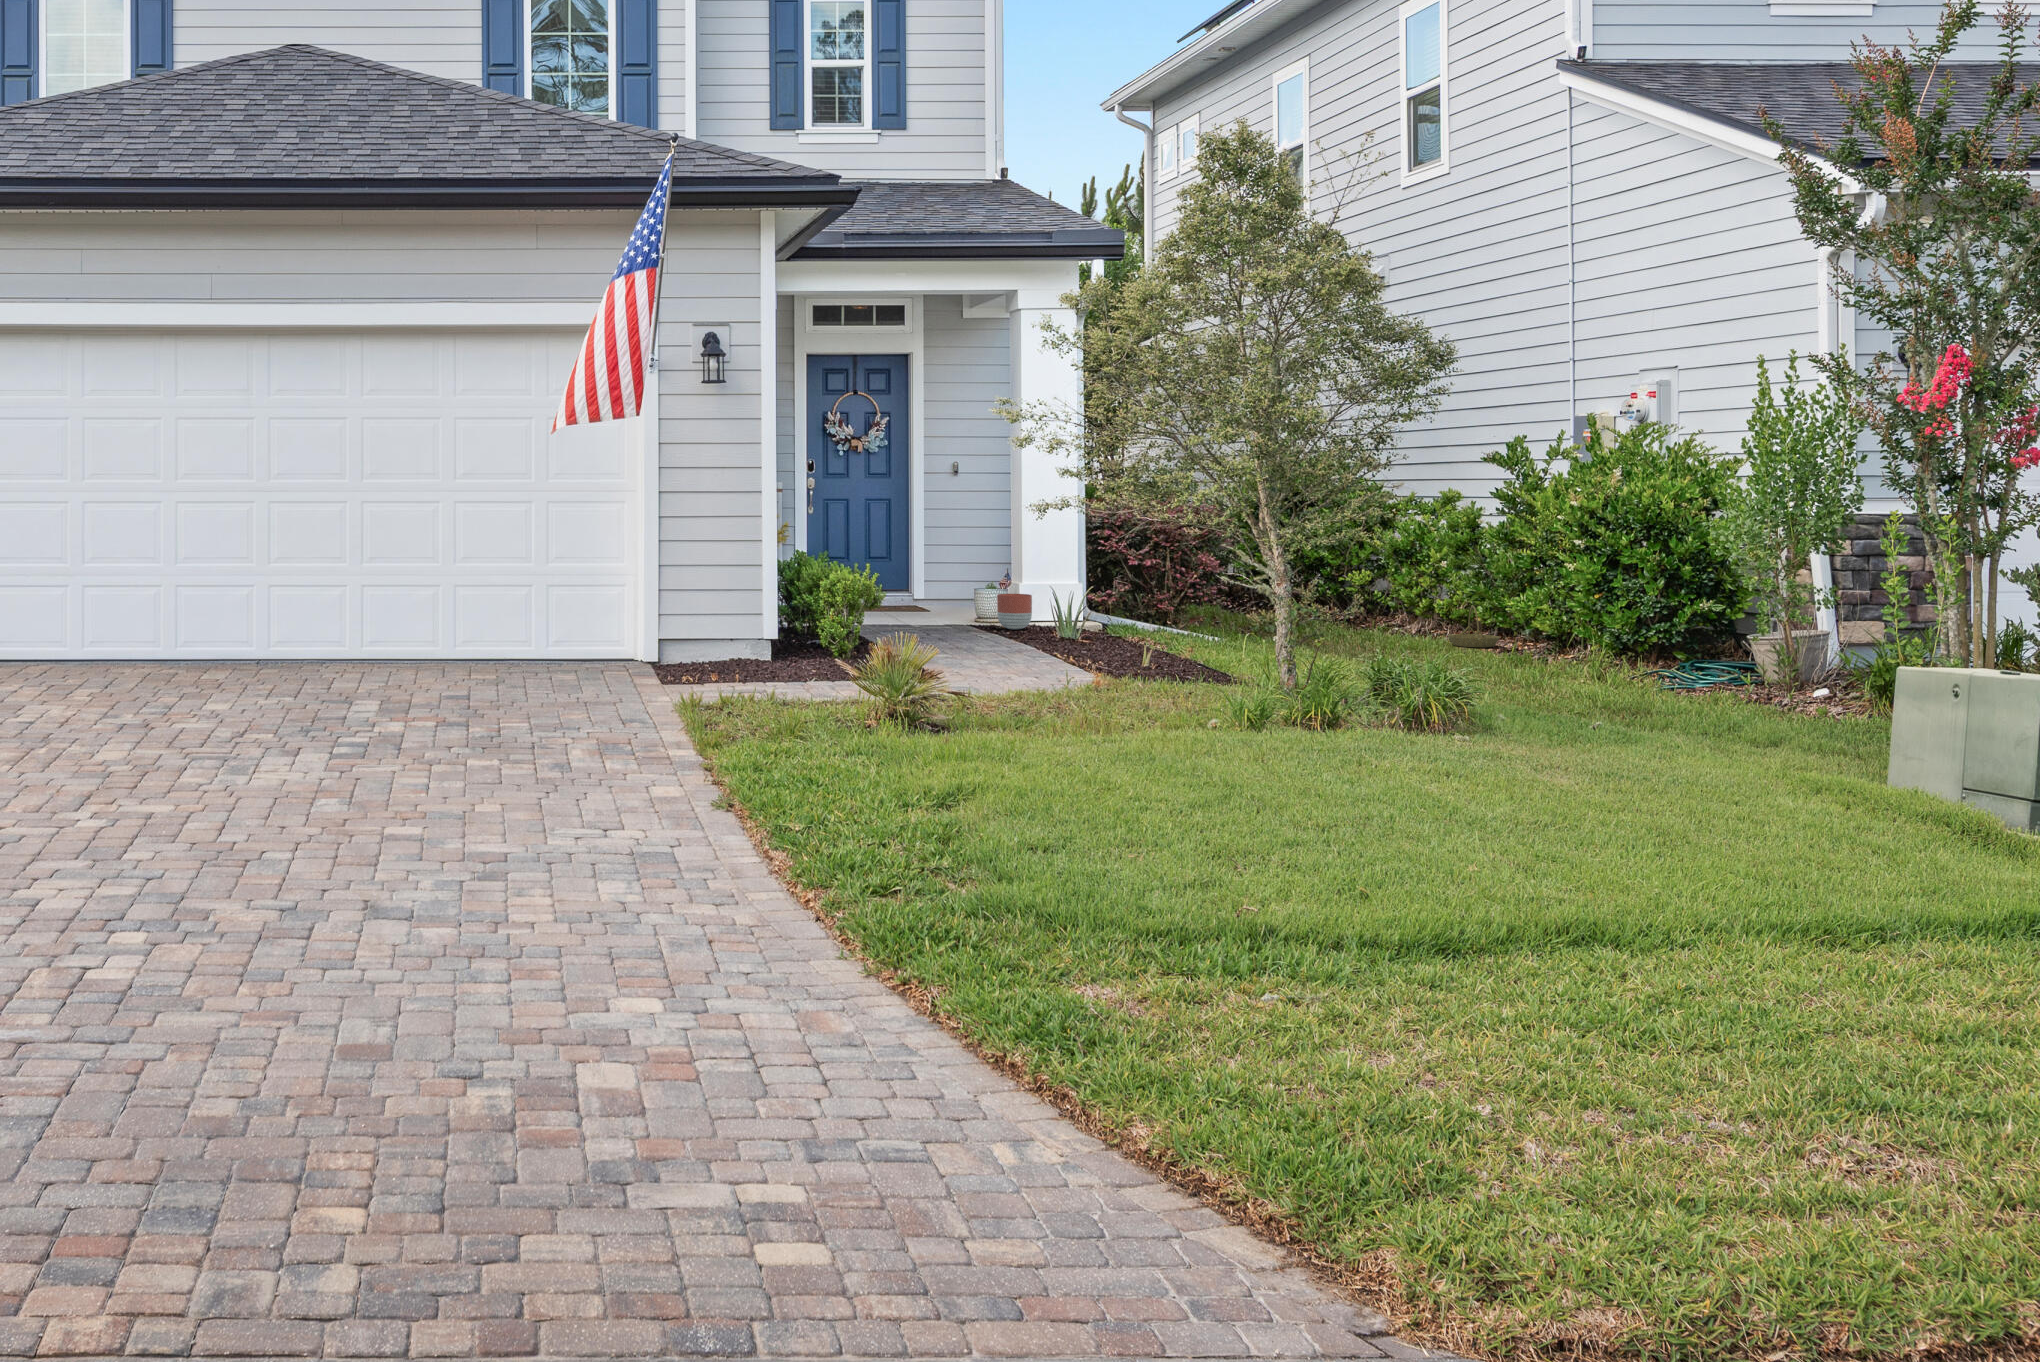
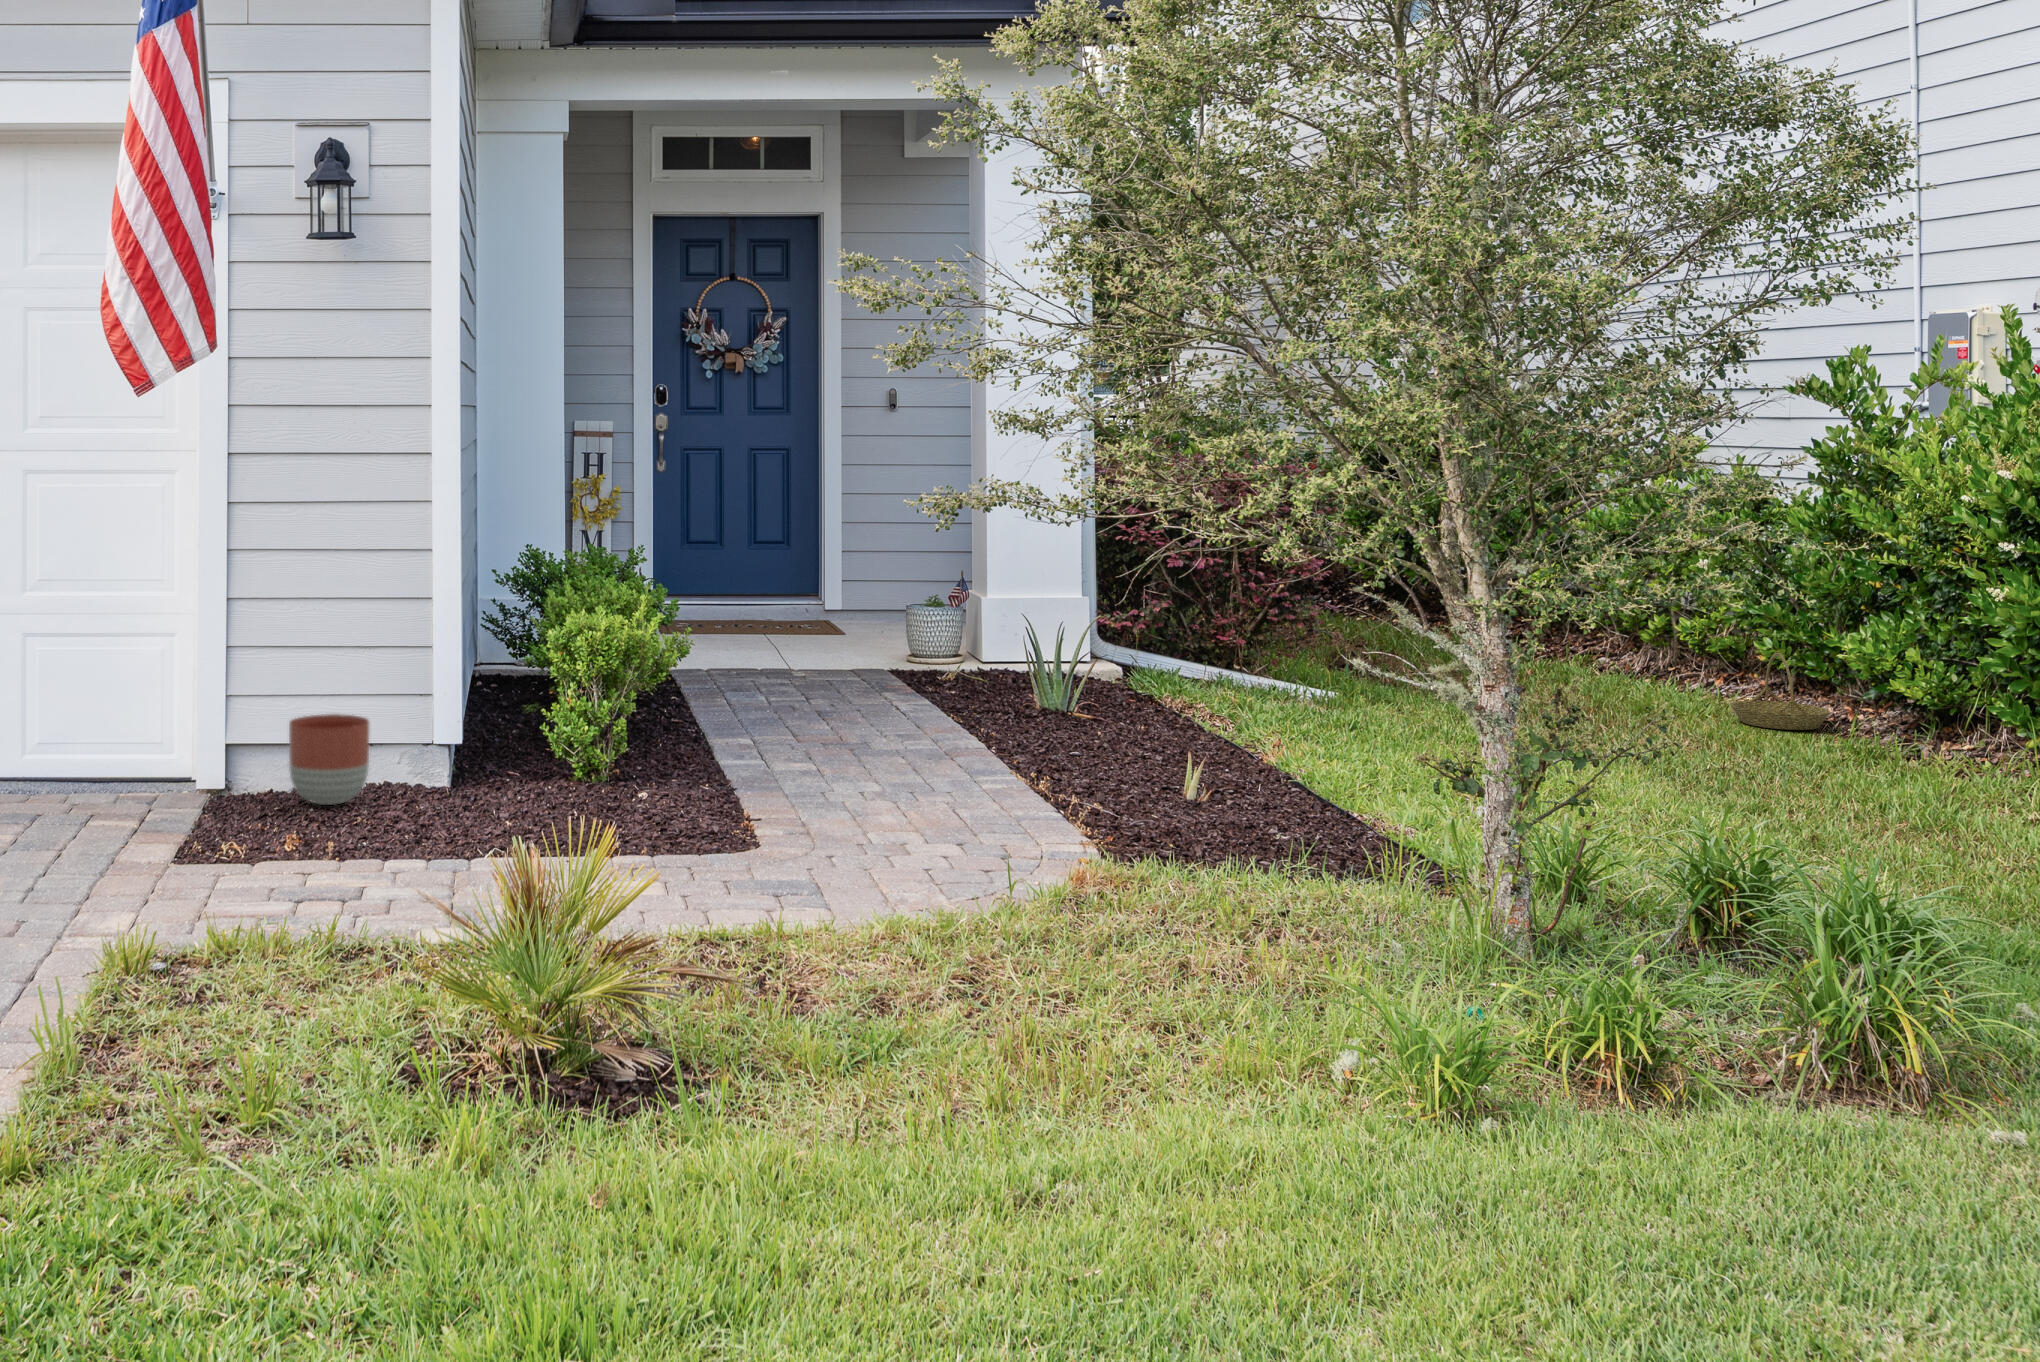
planter: present [997,594,1032,629] -> present [289,714,369,805]

